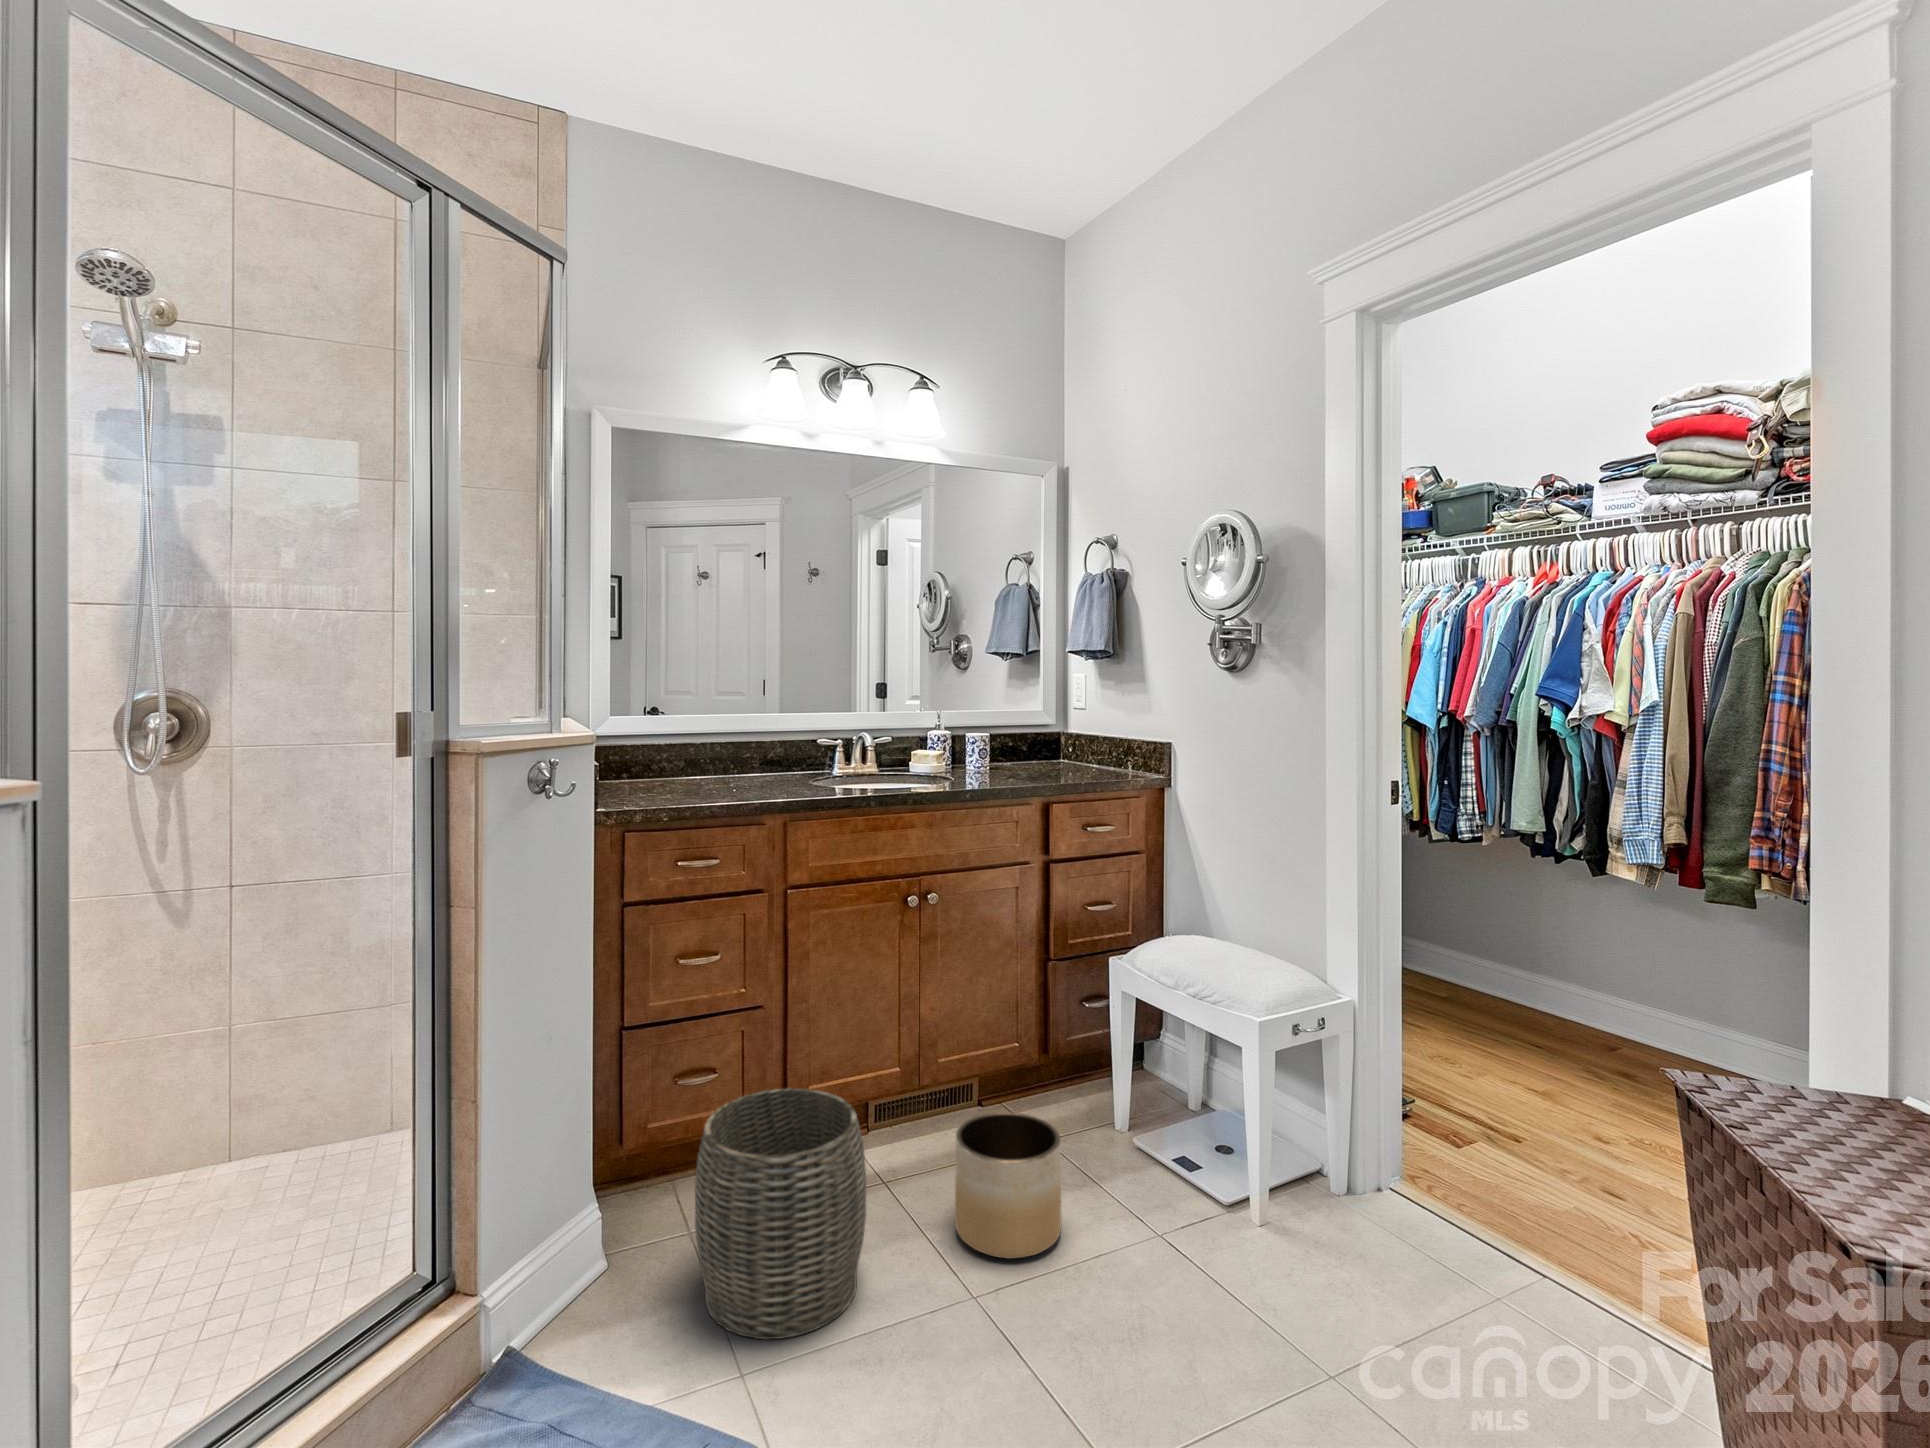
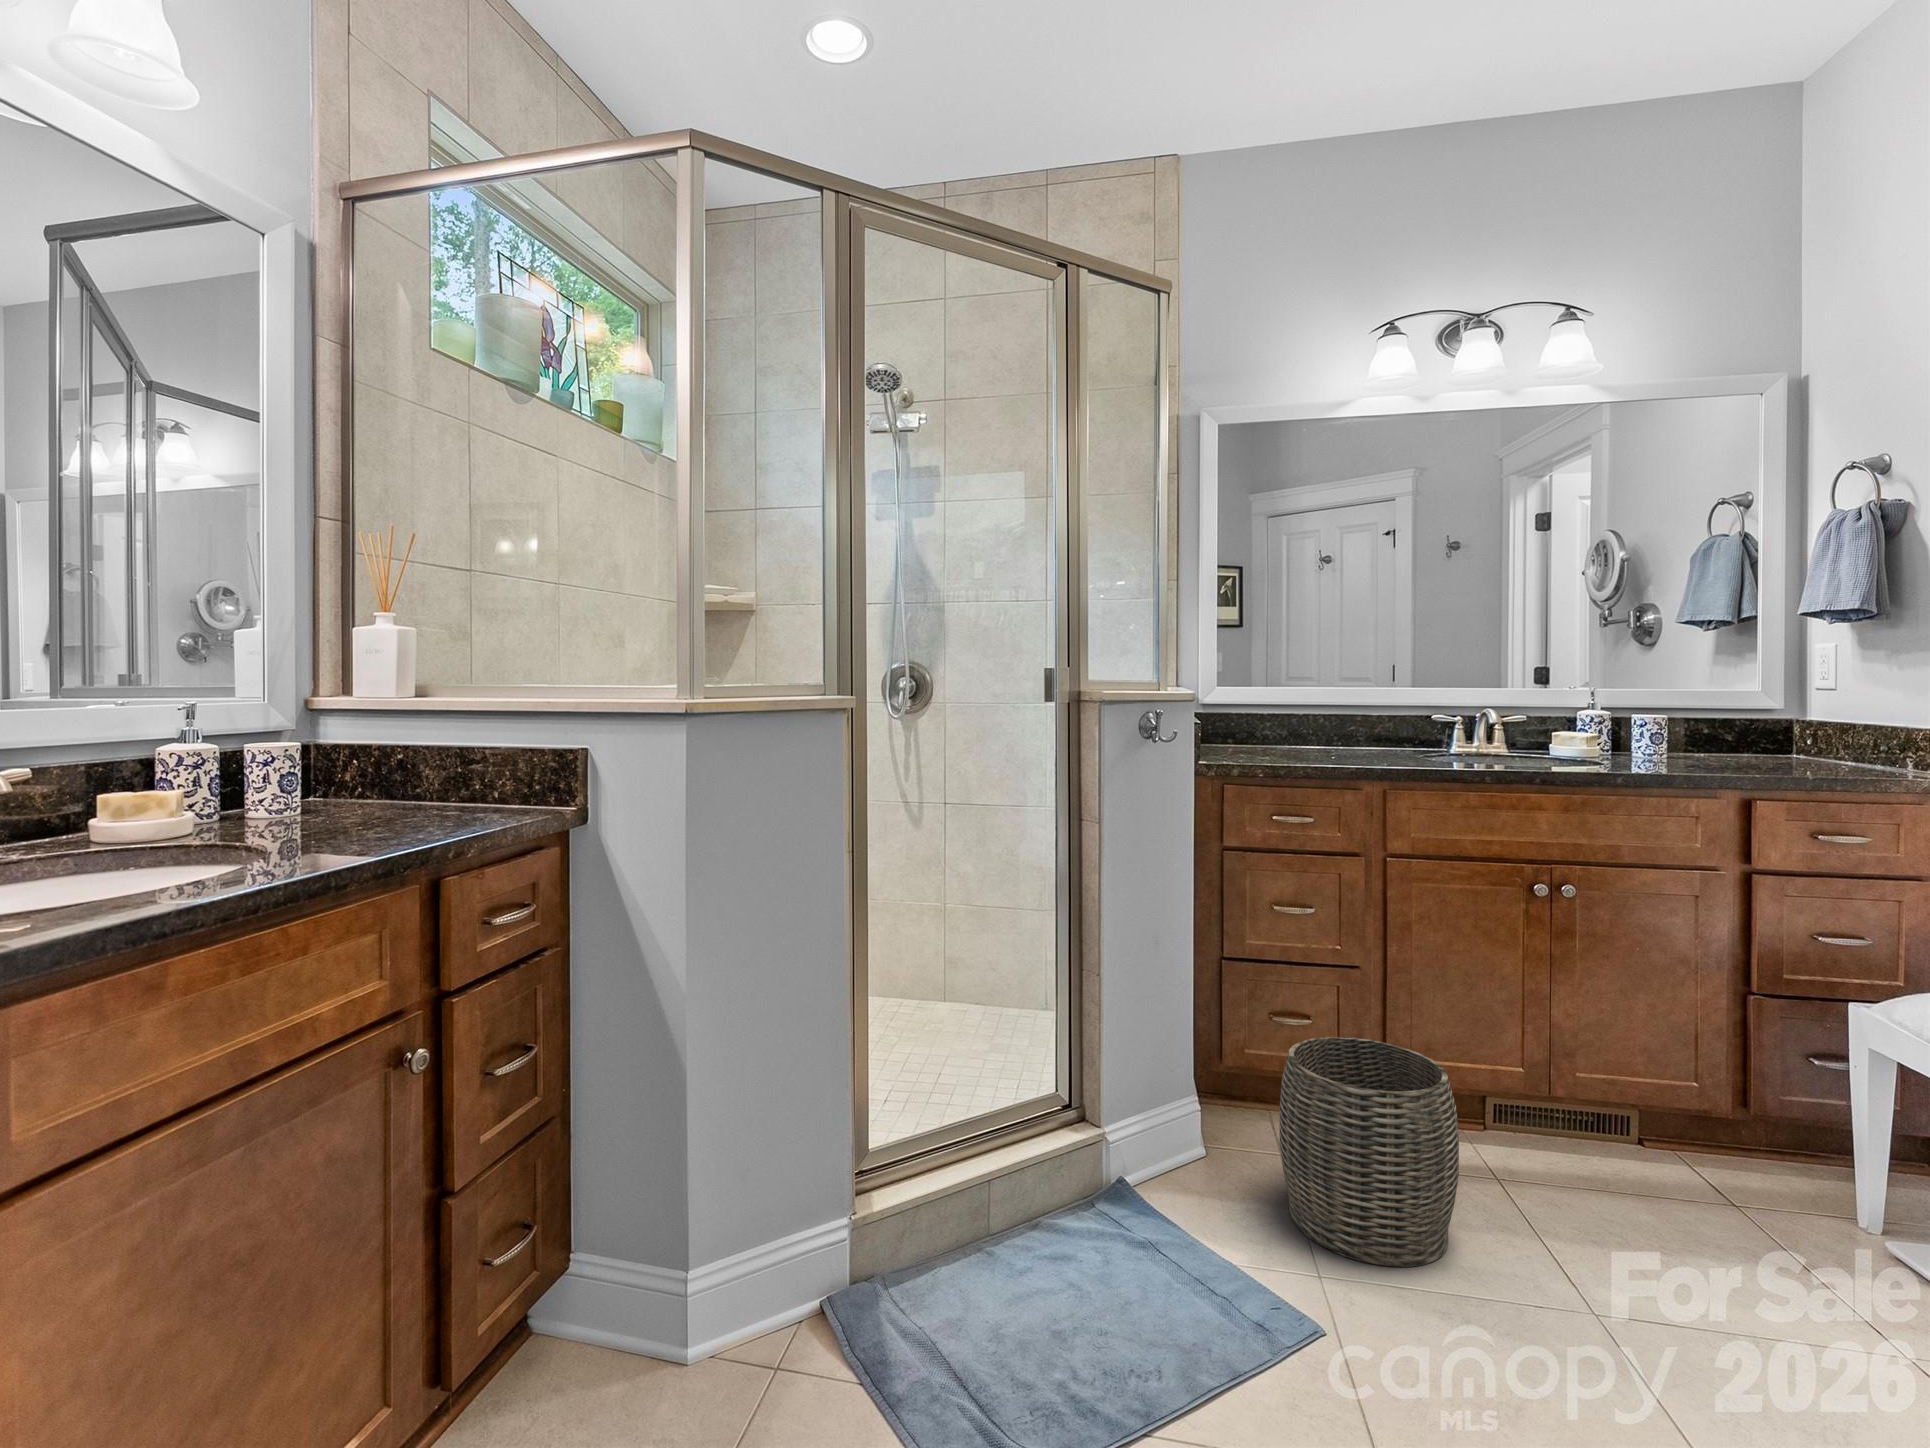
planter: present [955,1112,1061,1259] -> none [1578,1128,1727,1295]

